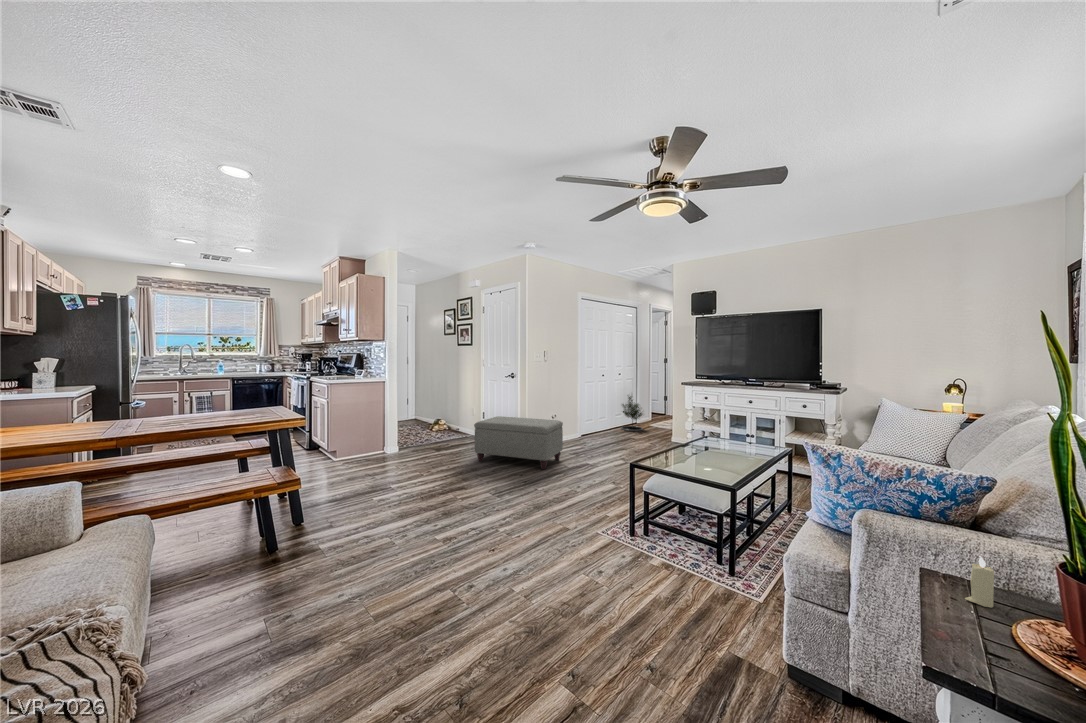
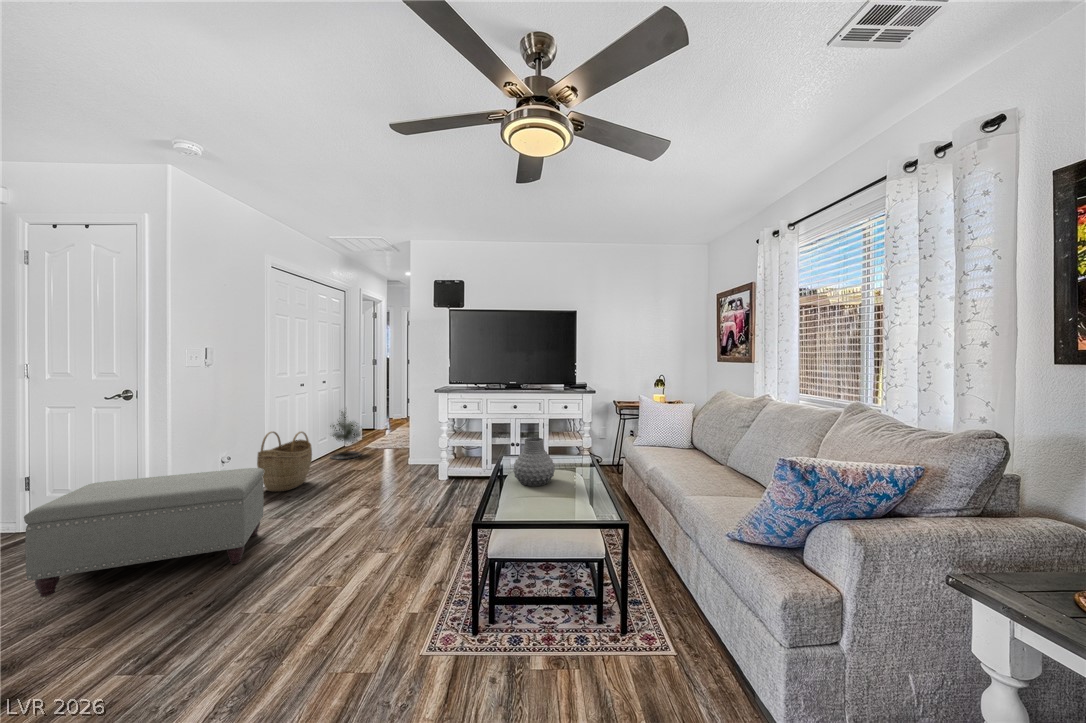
woven basket: none [570,403,602,442] -> present [257,431,312,492]
vase: none [692,421,729,460] -> present [513,438,555,486]
candle: present [965,556,994,608] -> none [1023,554,1049,604]

